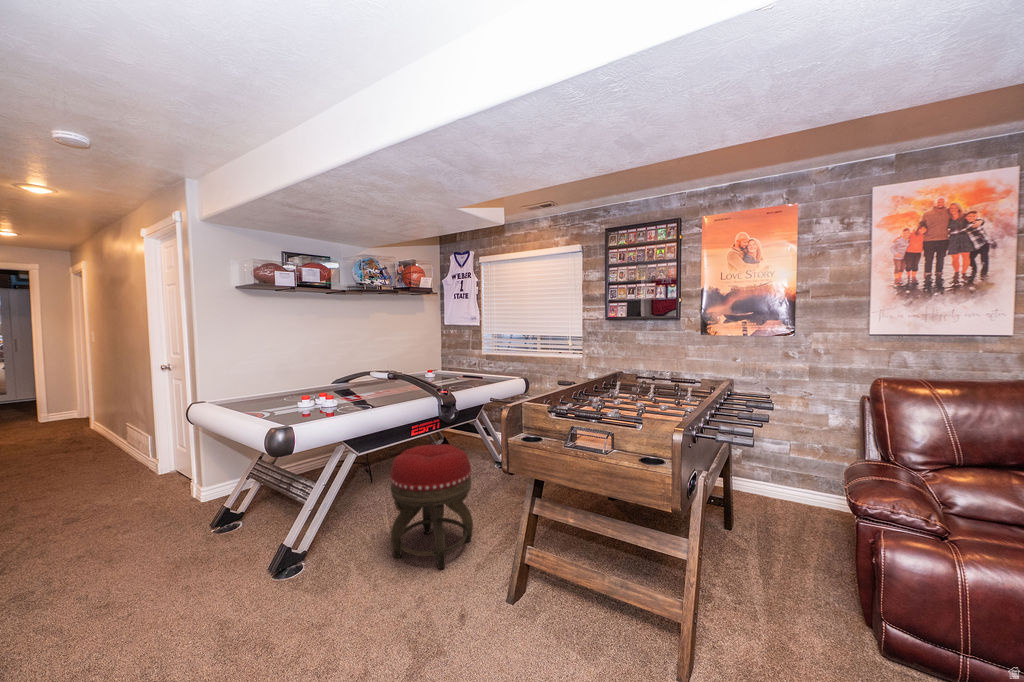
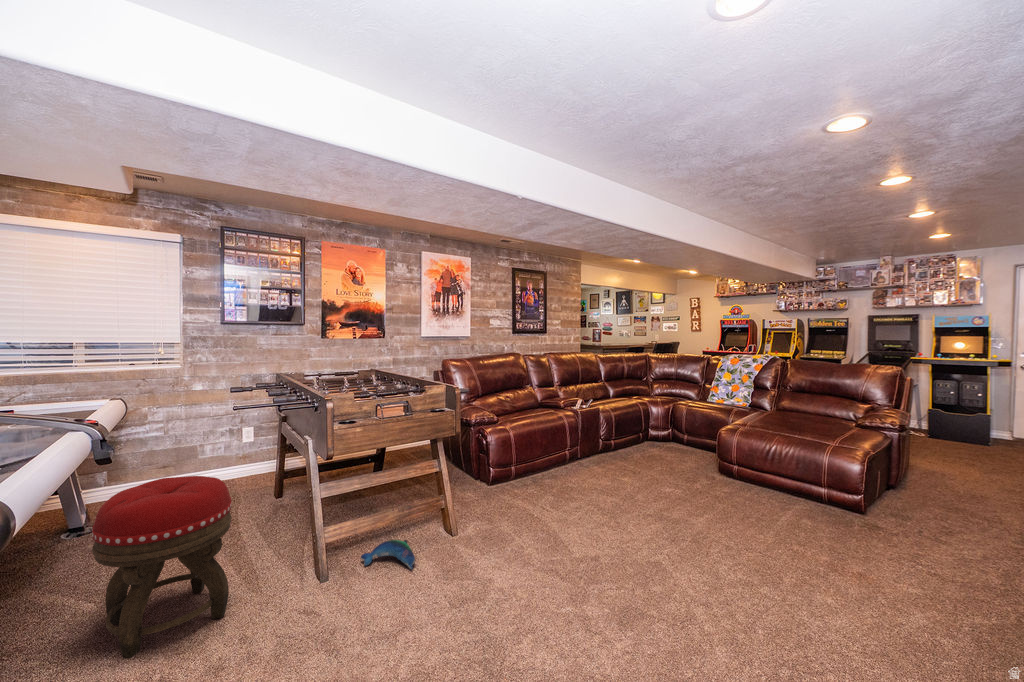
plush toy: none [546,598,592,658] -> present [361,540,415,569]

